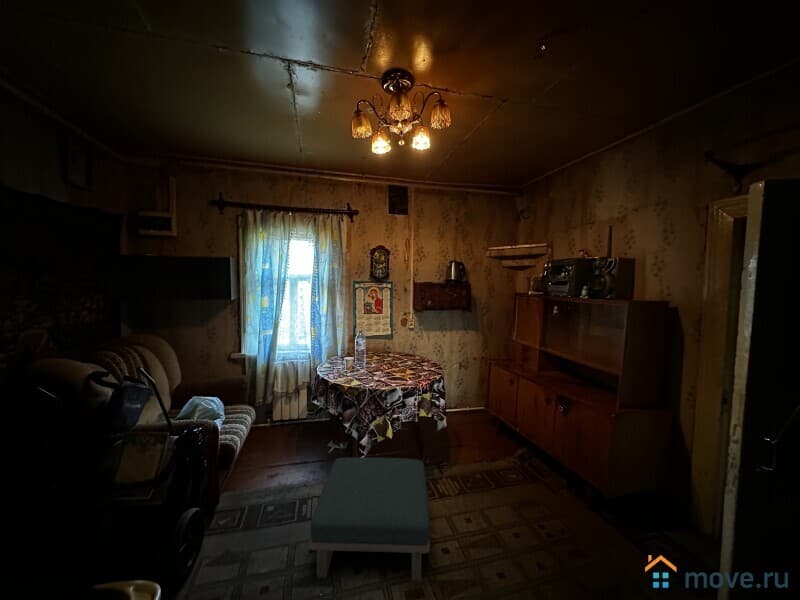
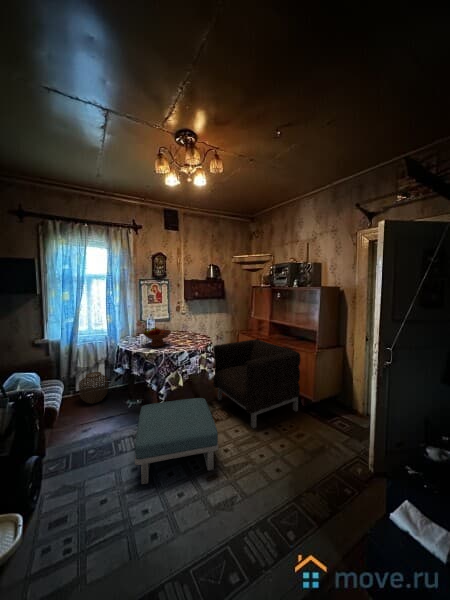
fruit bowl: none [345,349,384,377] -> present [143,327,171,347]
armchair: none [443,376,585,522] -> present [213,339,301,428]
woven basket: none [274,399,309,439] -> present [79,372,109,403]

